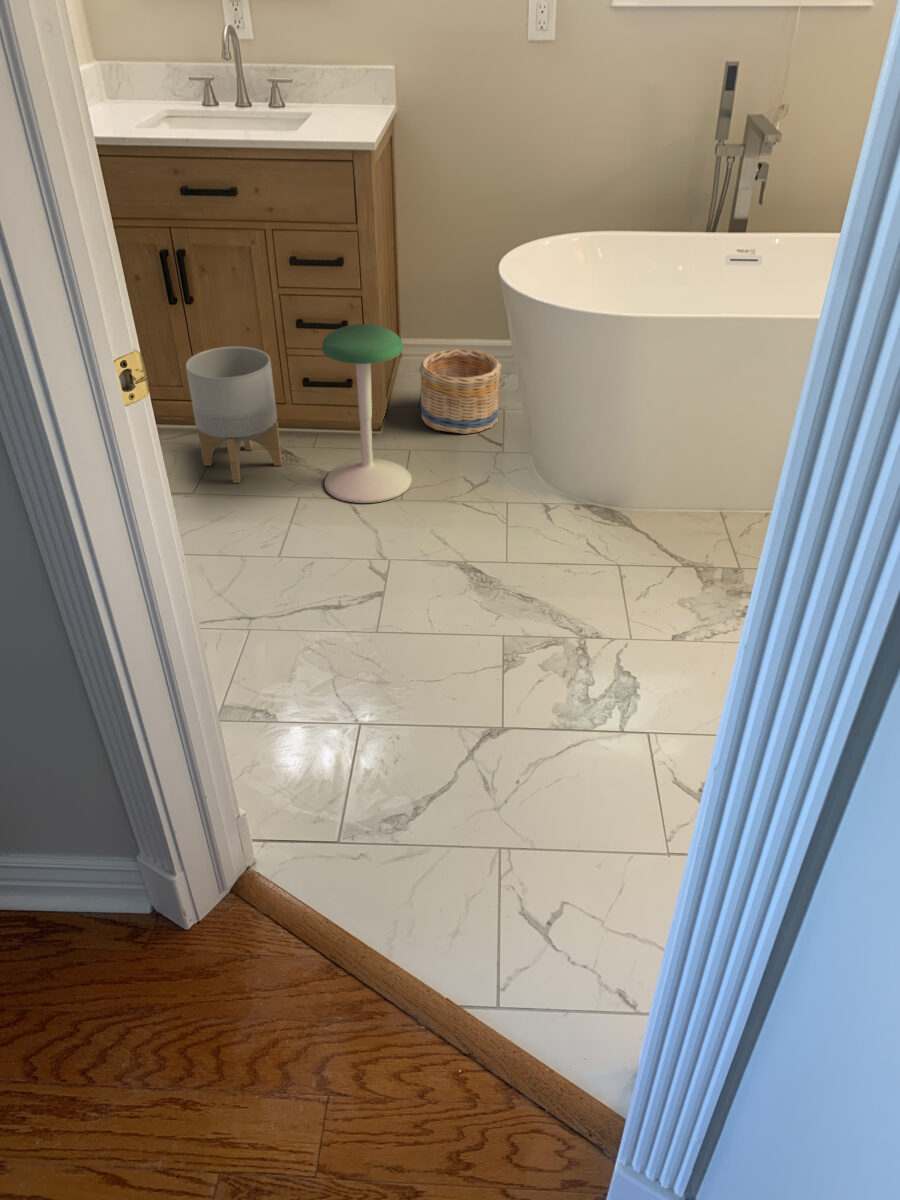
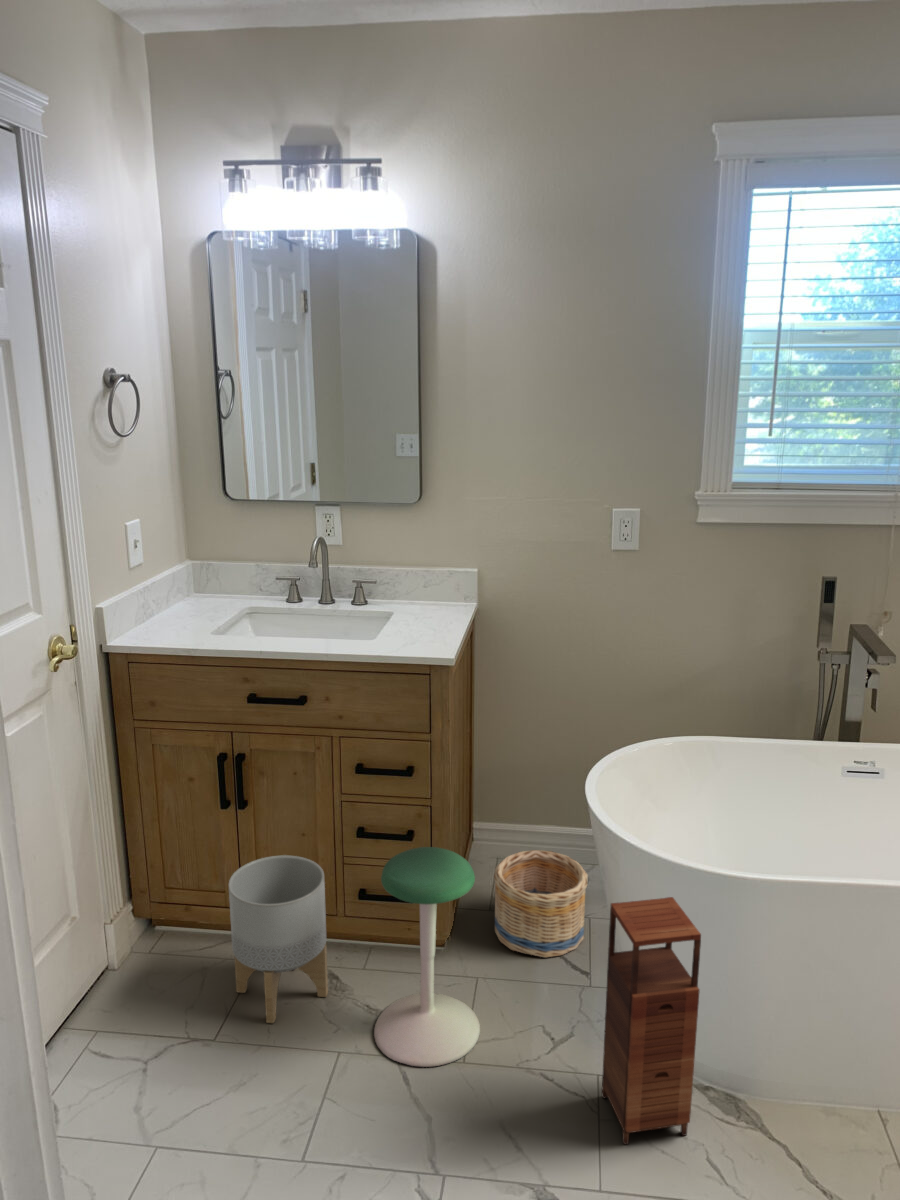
storage cabinet: none [510,344,591,539] -> present [602,897,701,1144]

